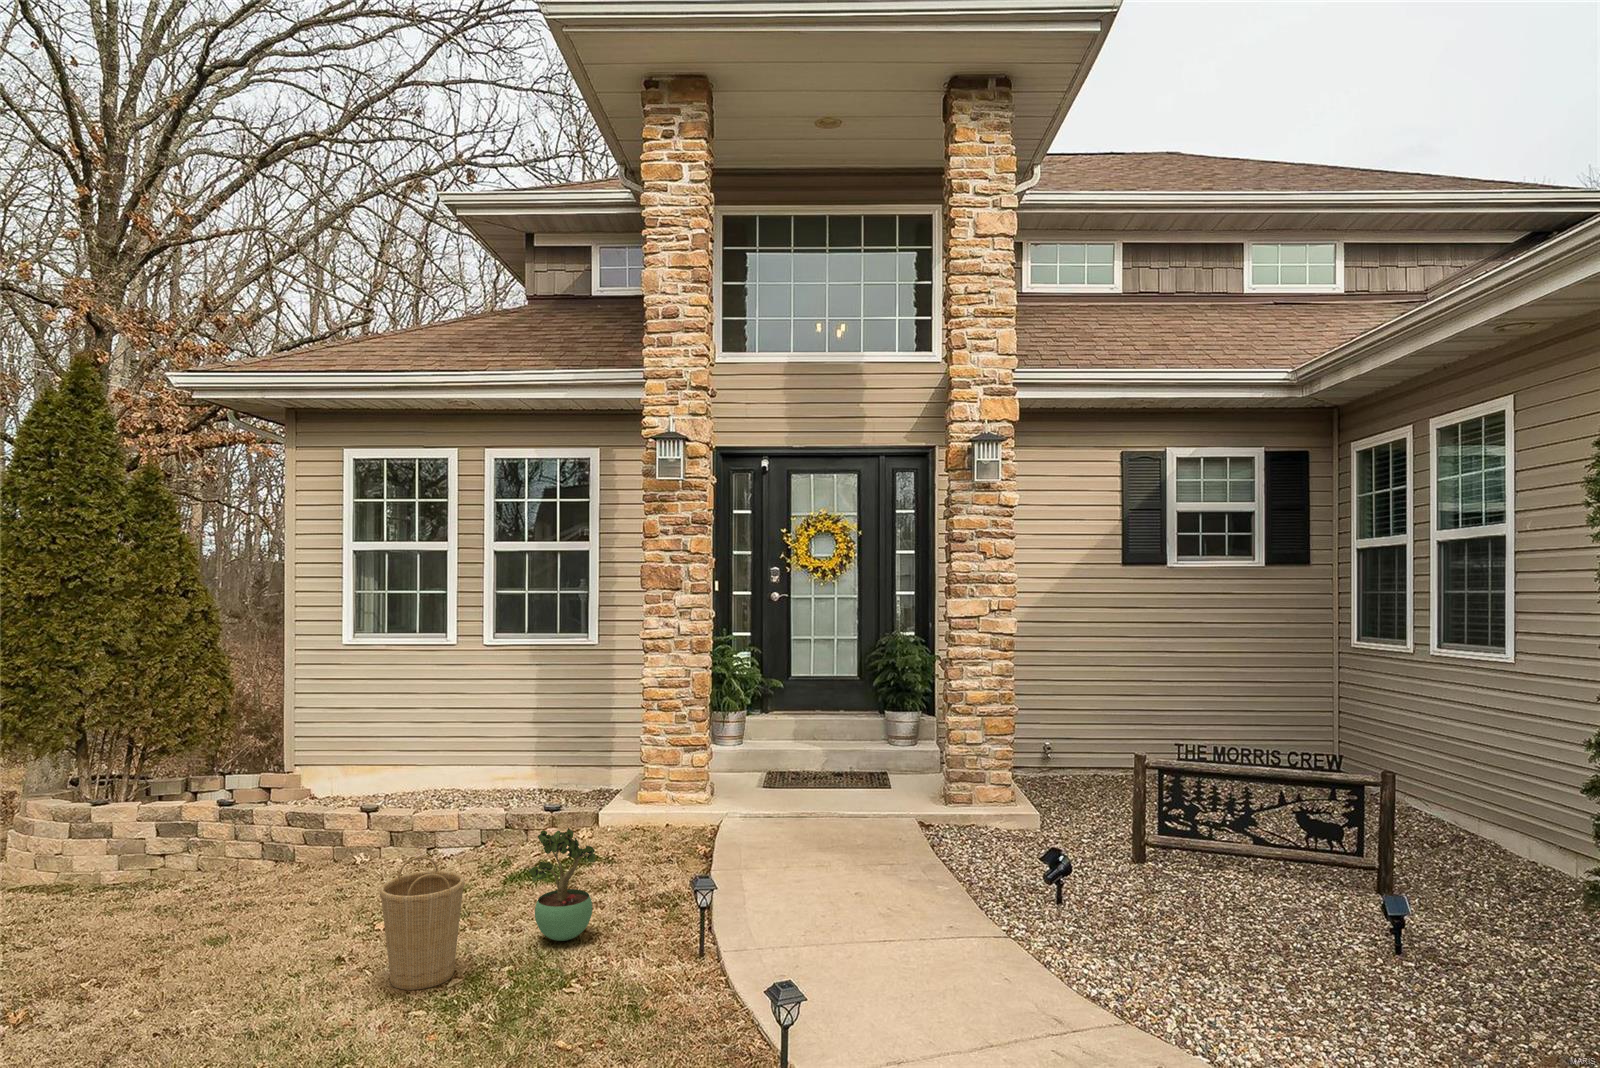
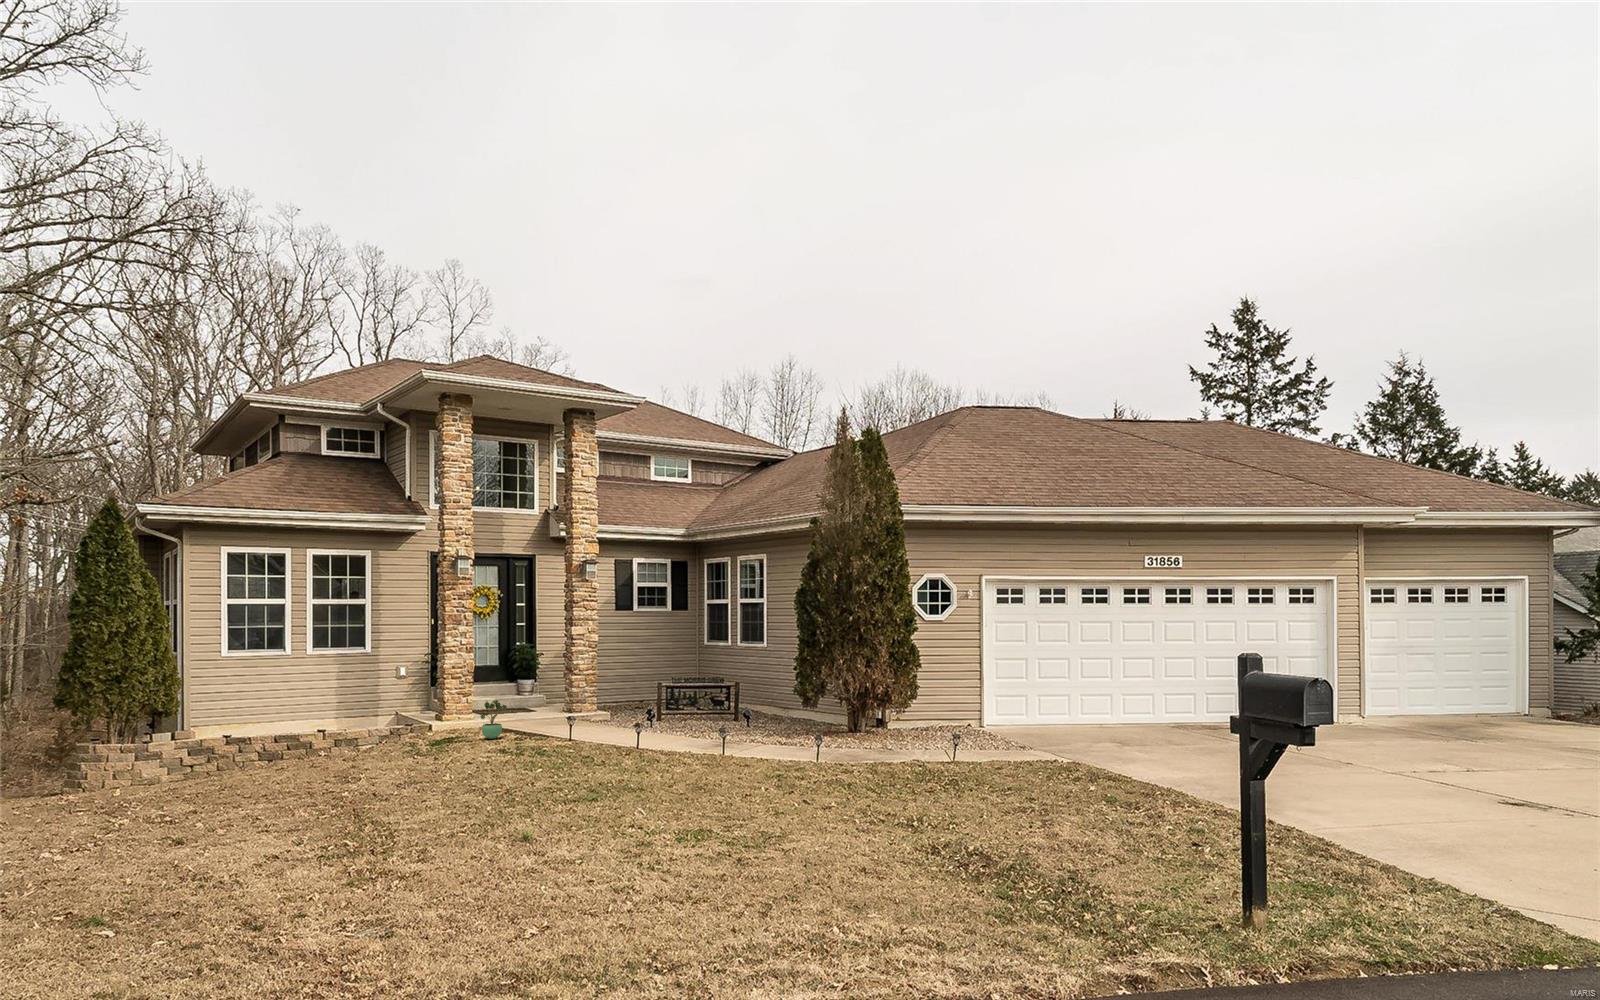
basket: present [380,856,464,990] -> none [452,708,480,747]

